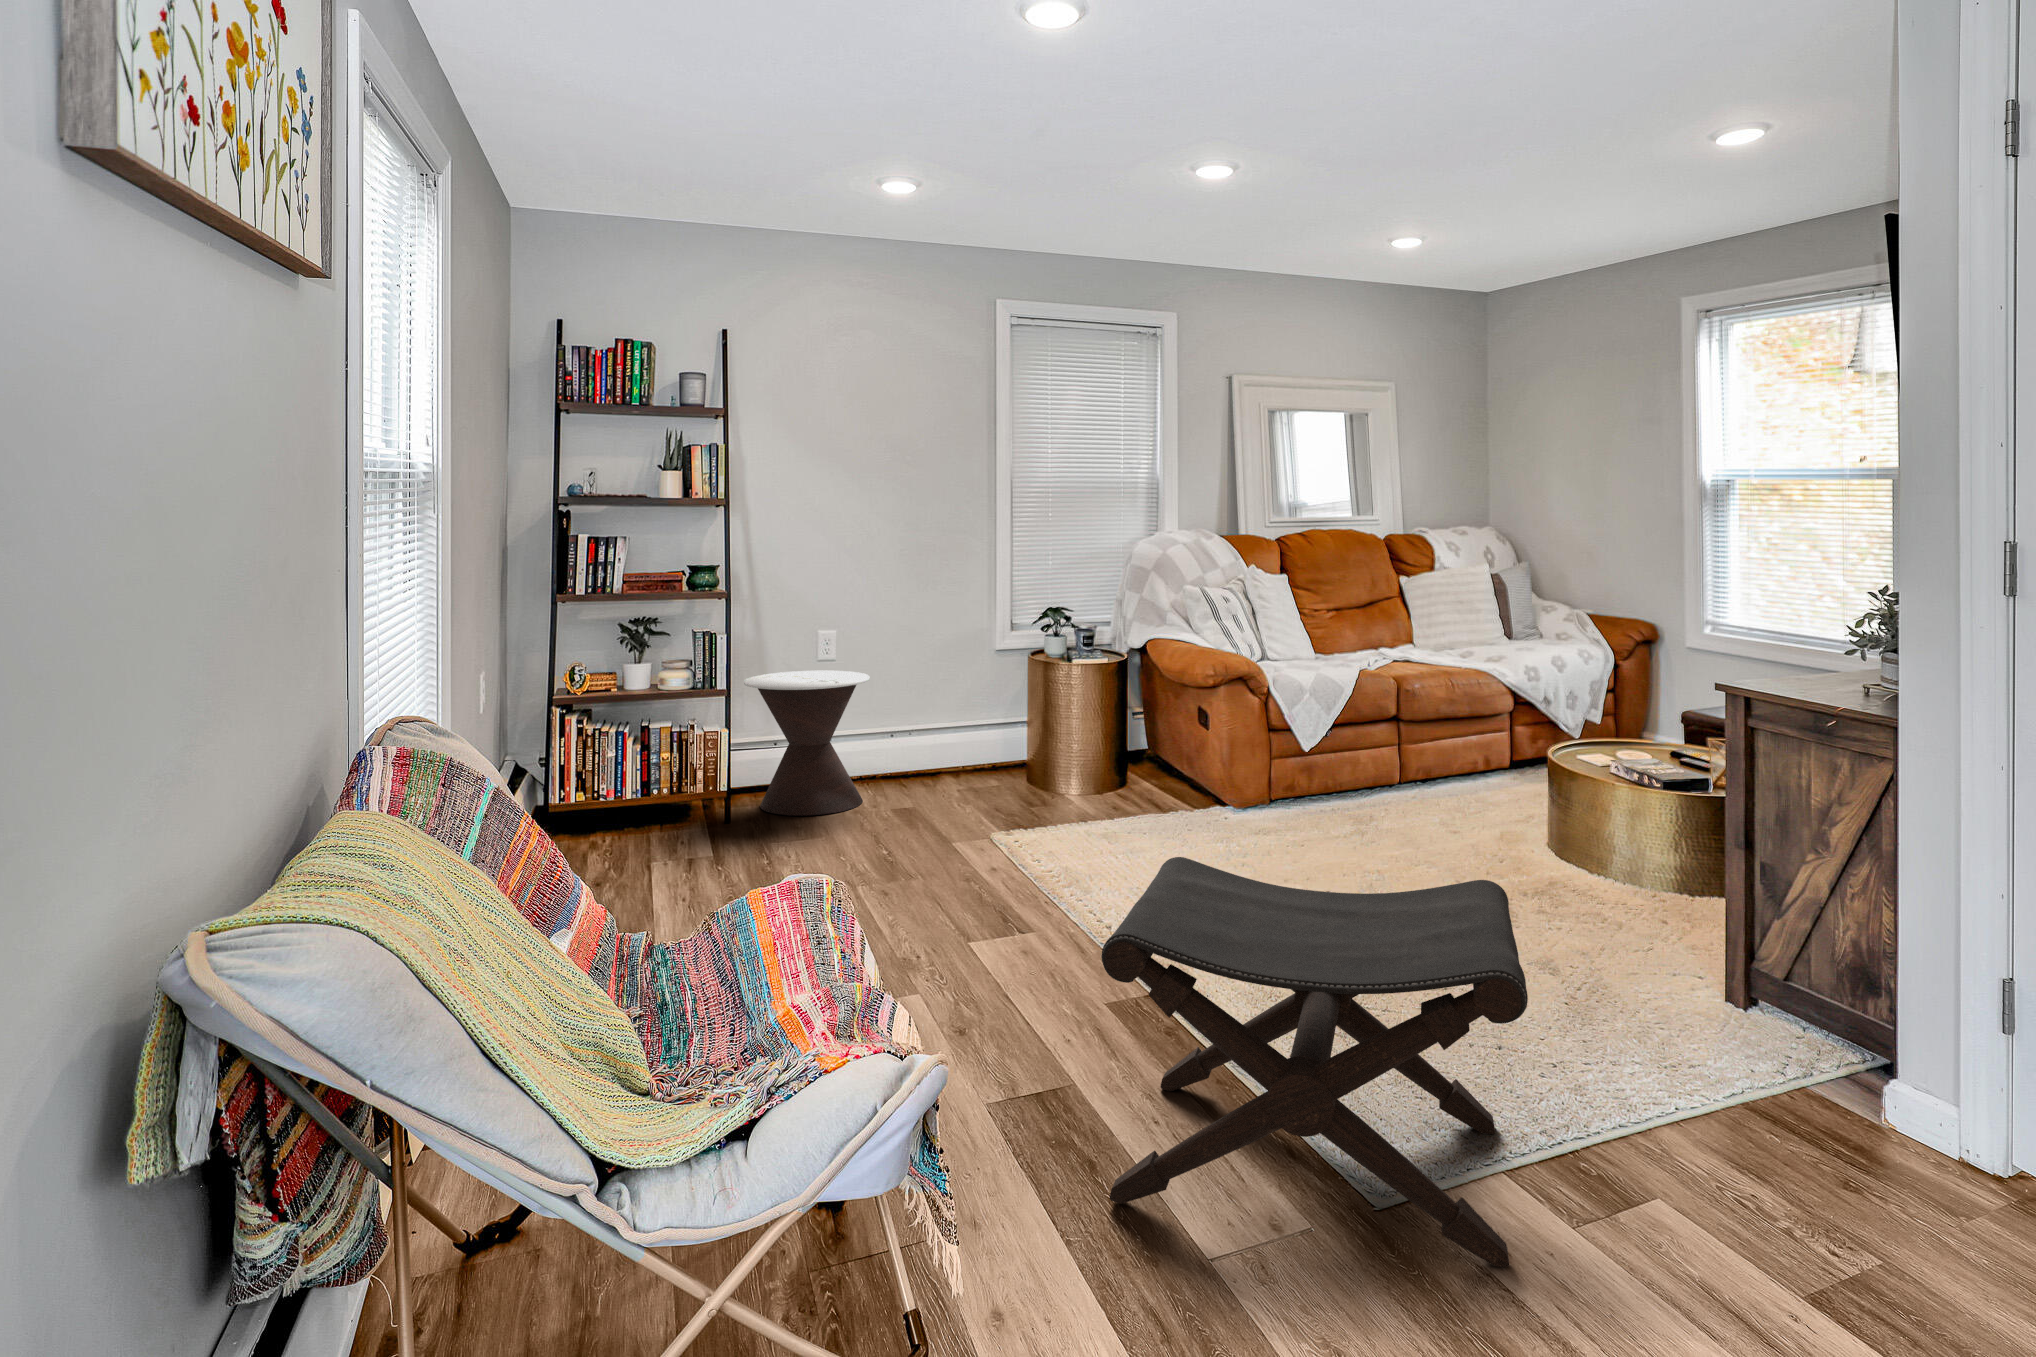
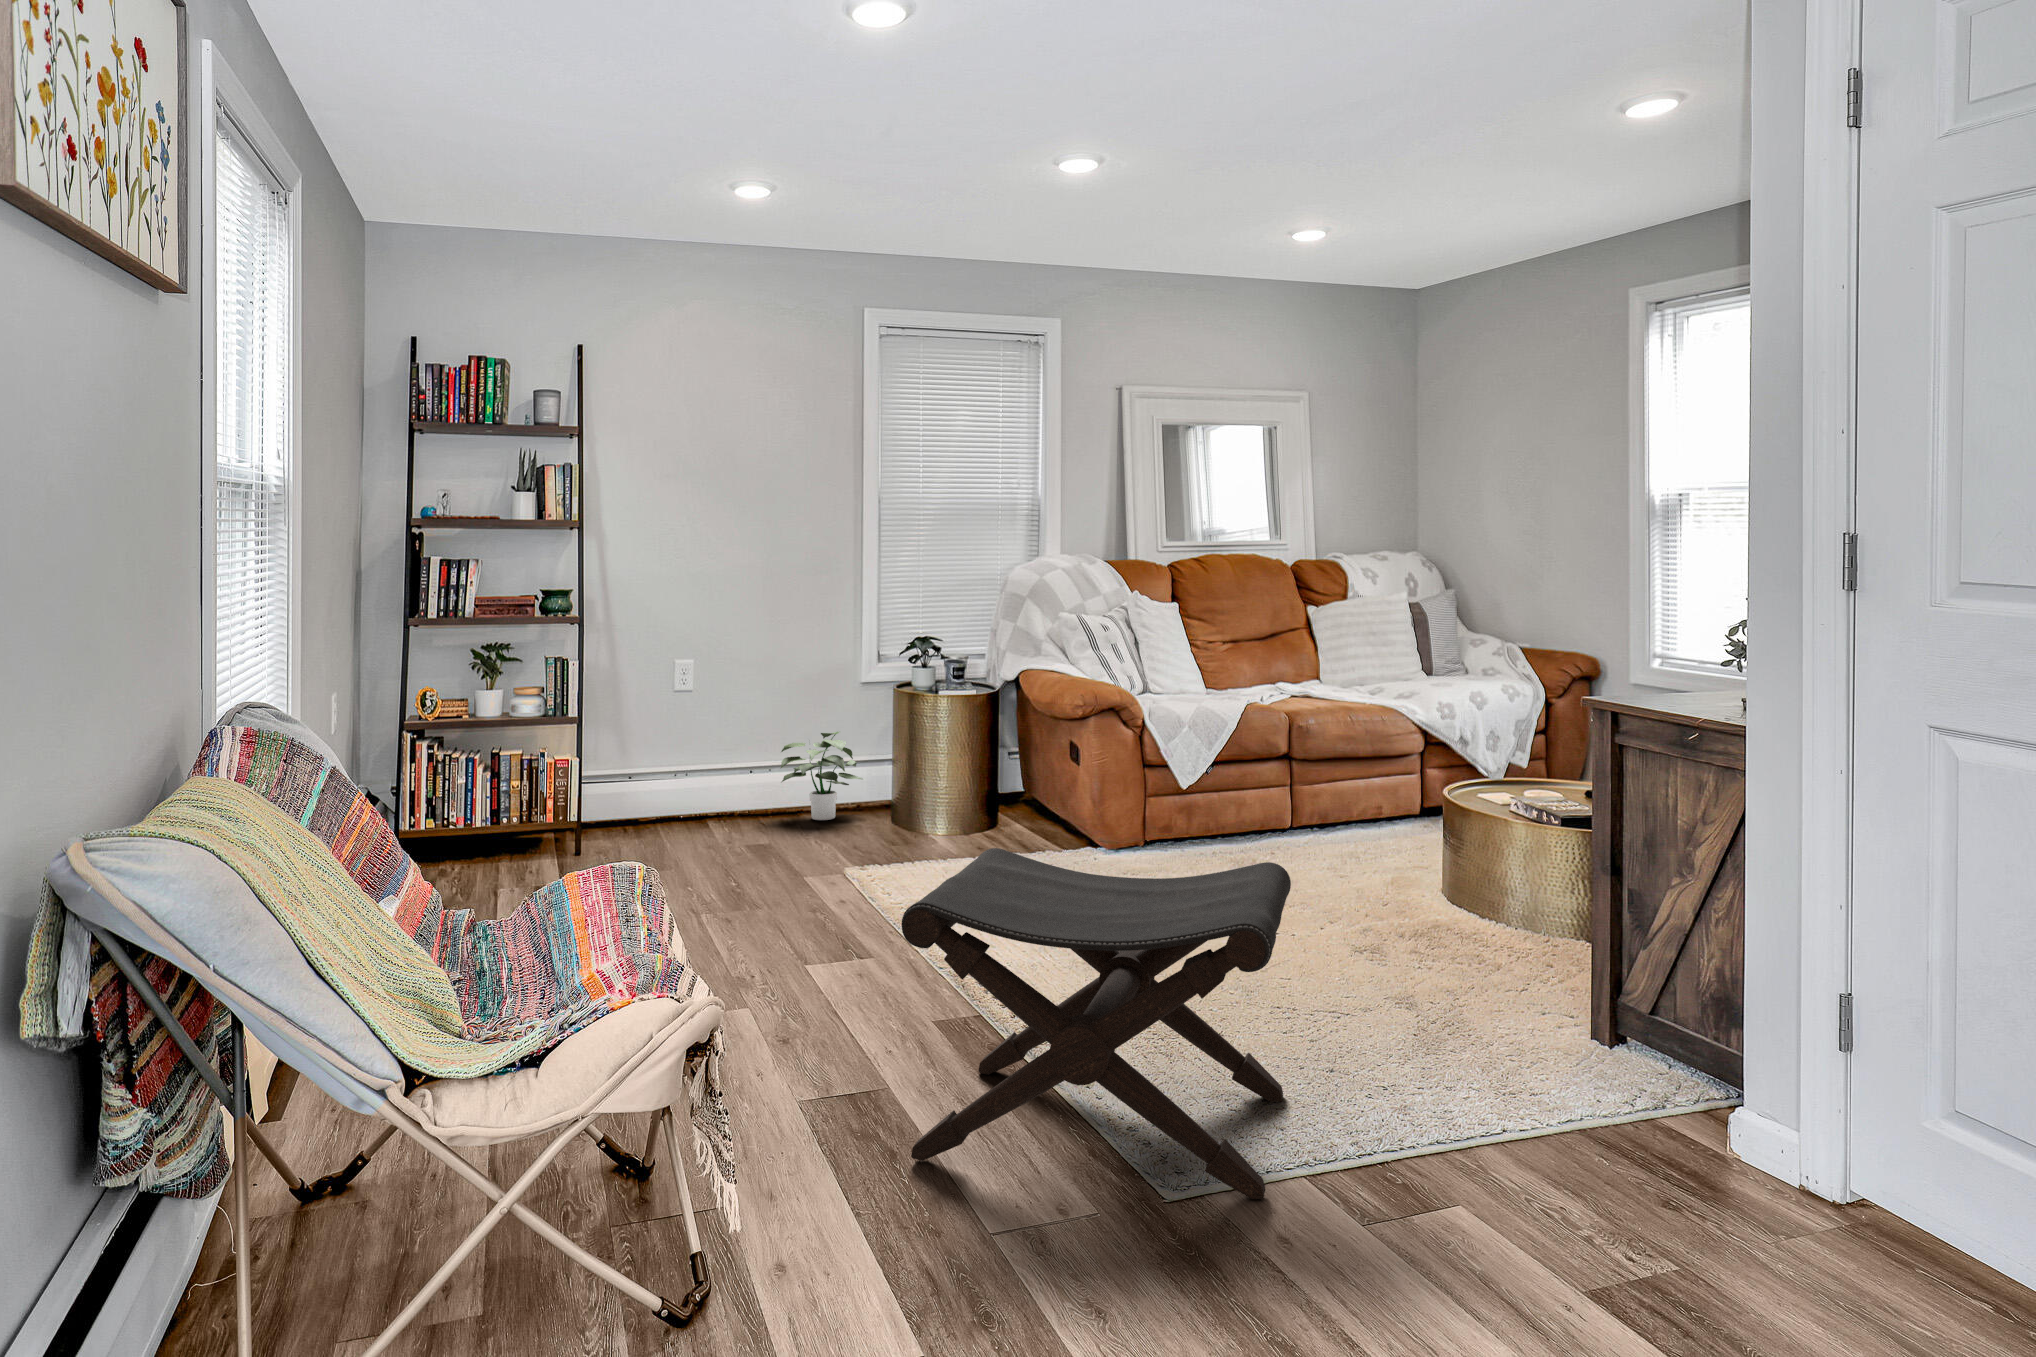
side table: present [744,671,870,816] -> none [601,700,734,848]
potted plant: none [913,700,994,786] -> present [781,732,863,820]

